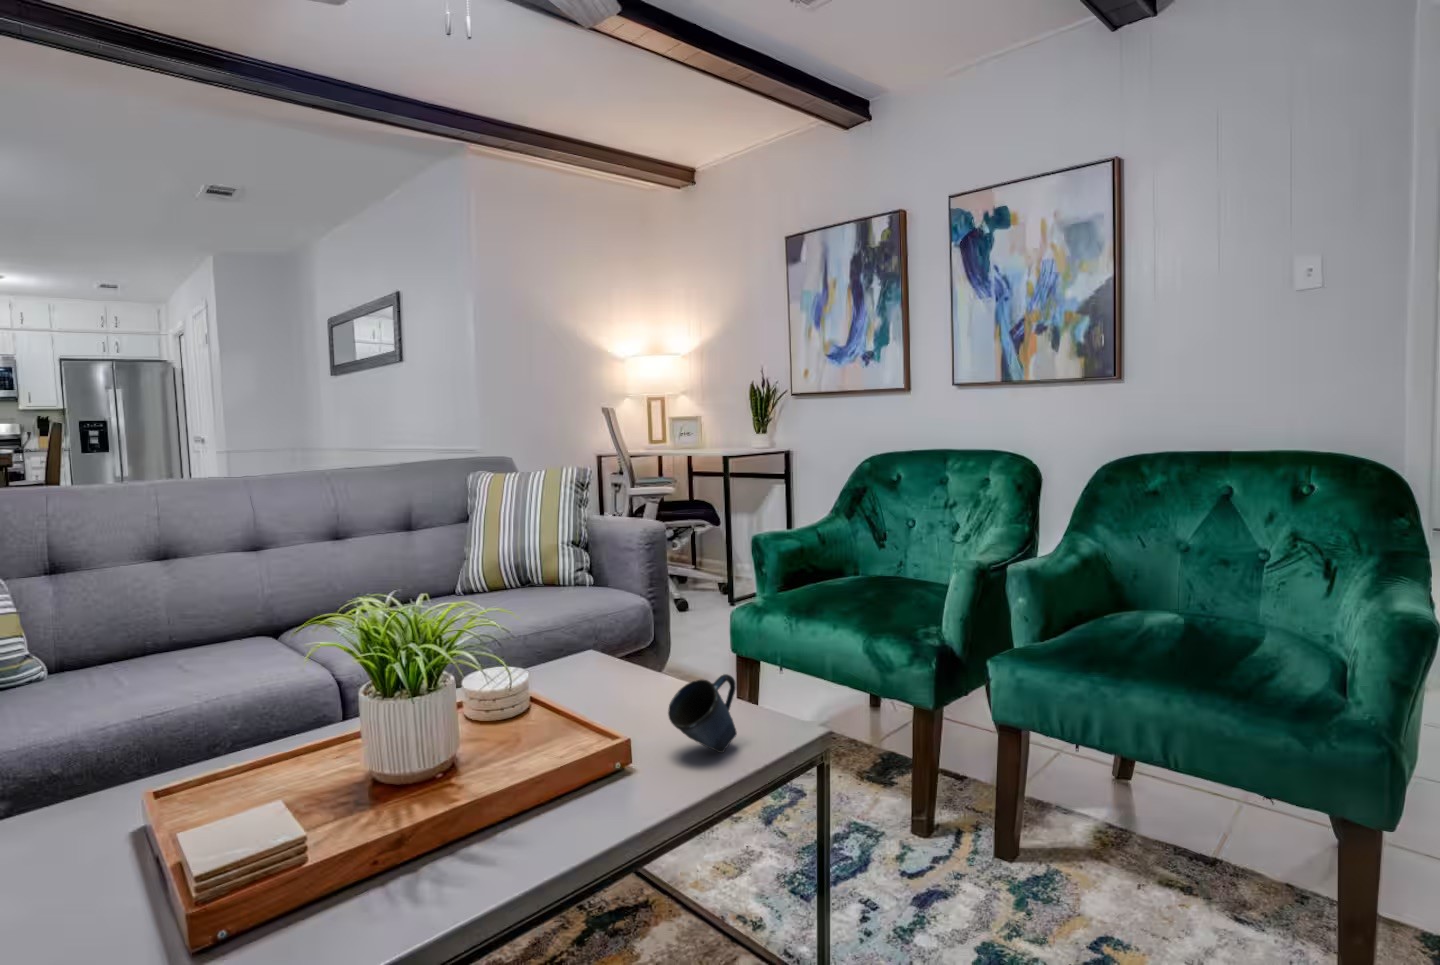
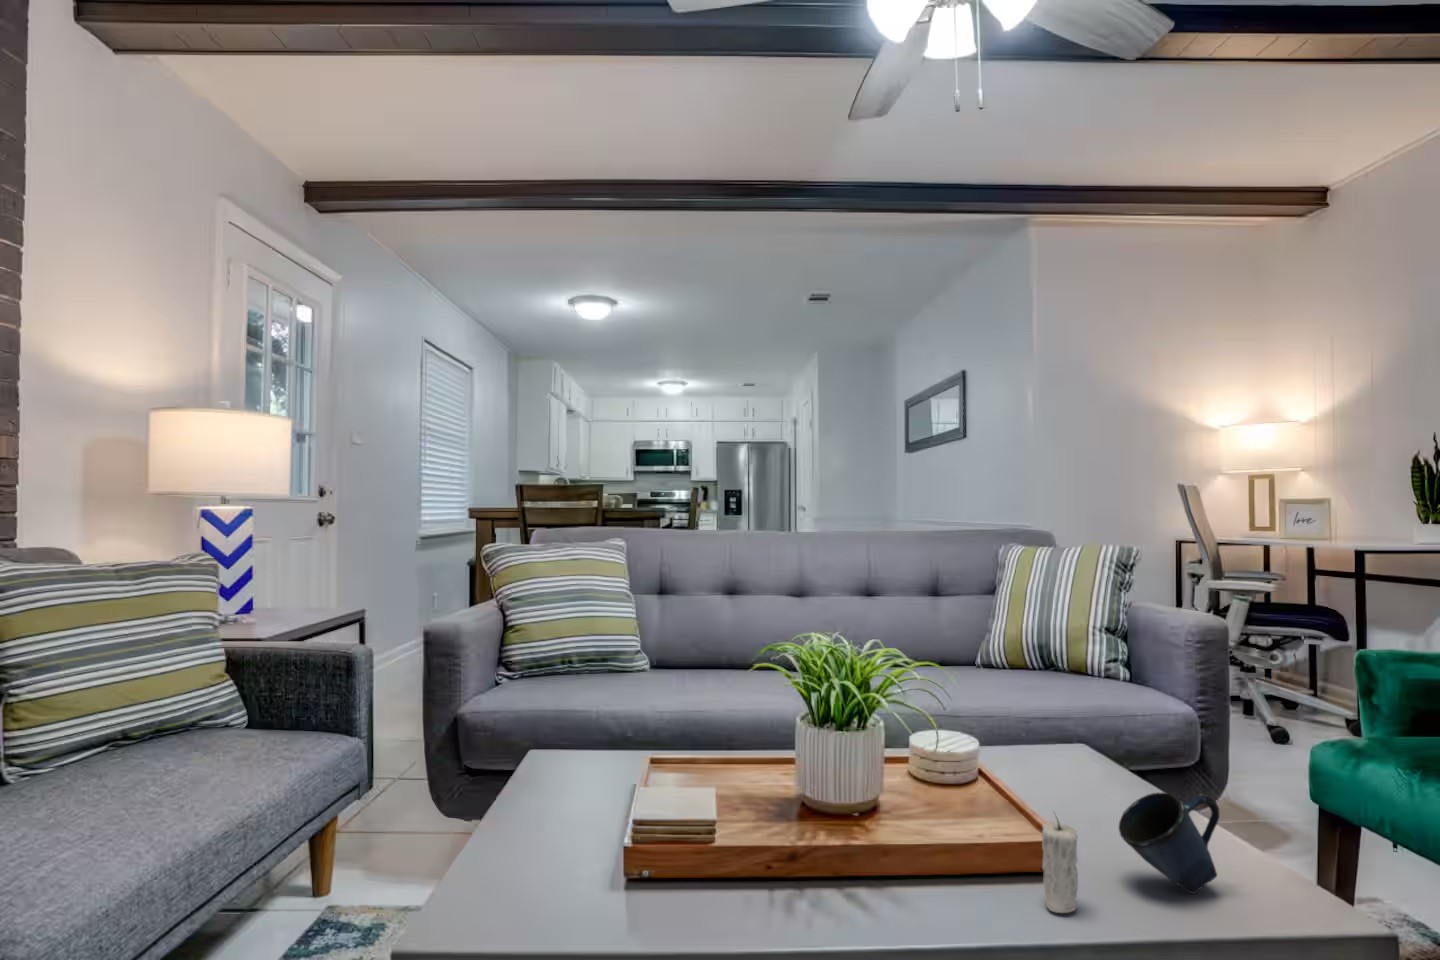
candle: none [622,718,653,803] -> present [1042,820,1078,913]

